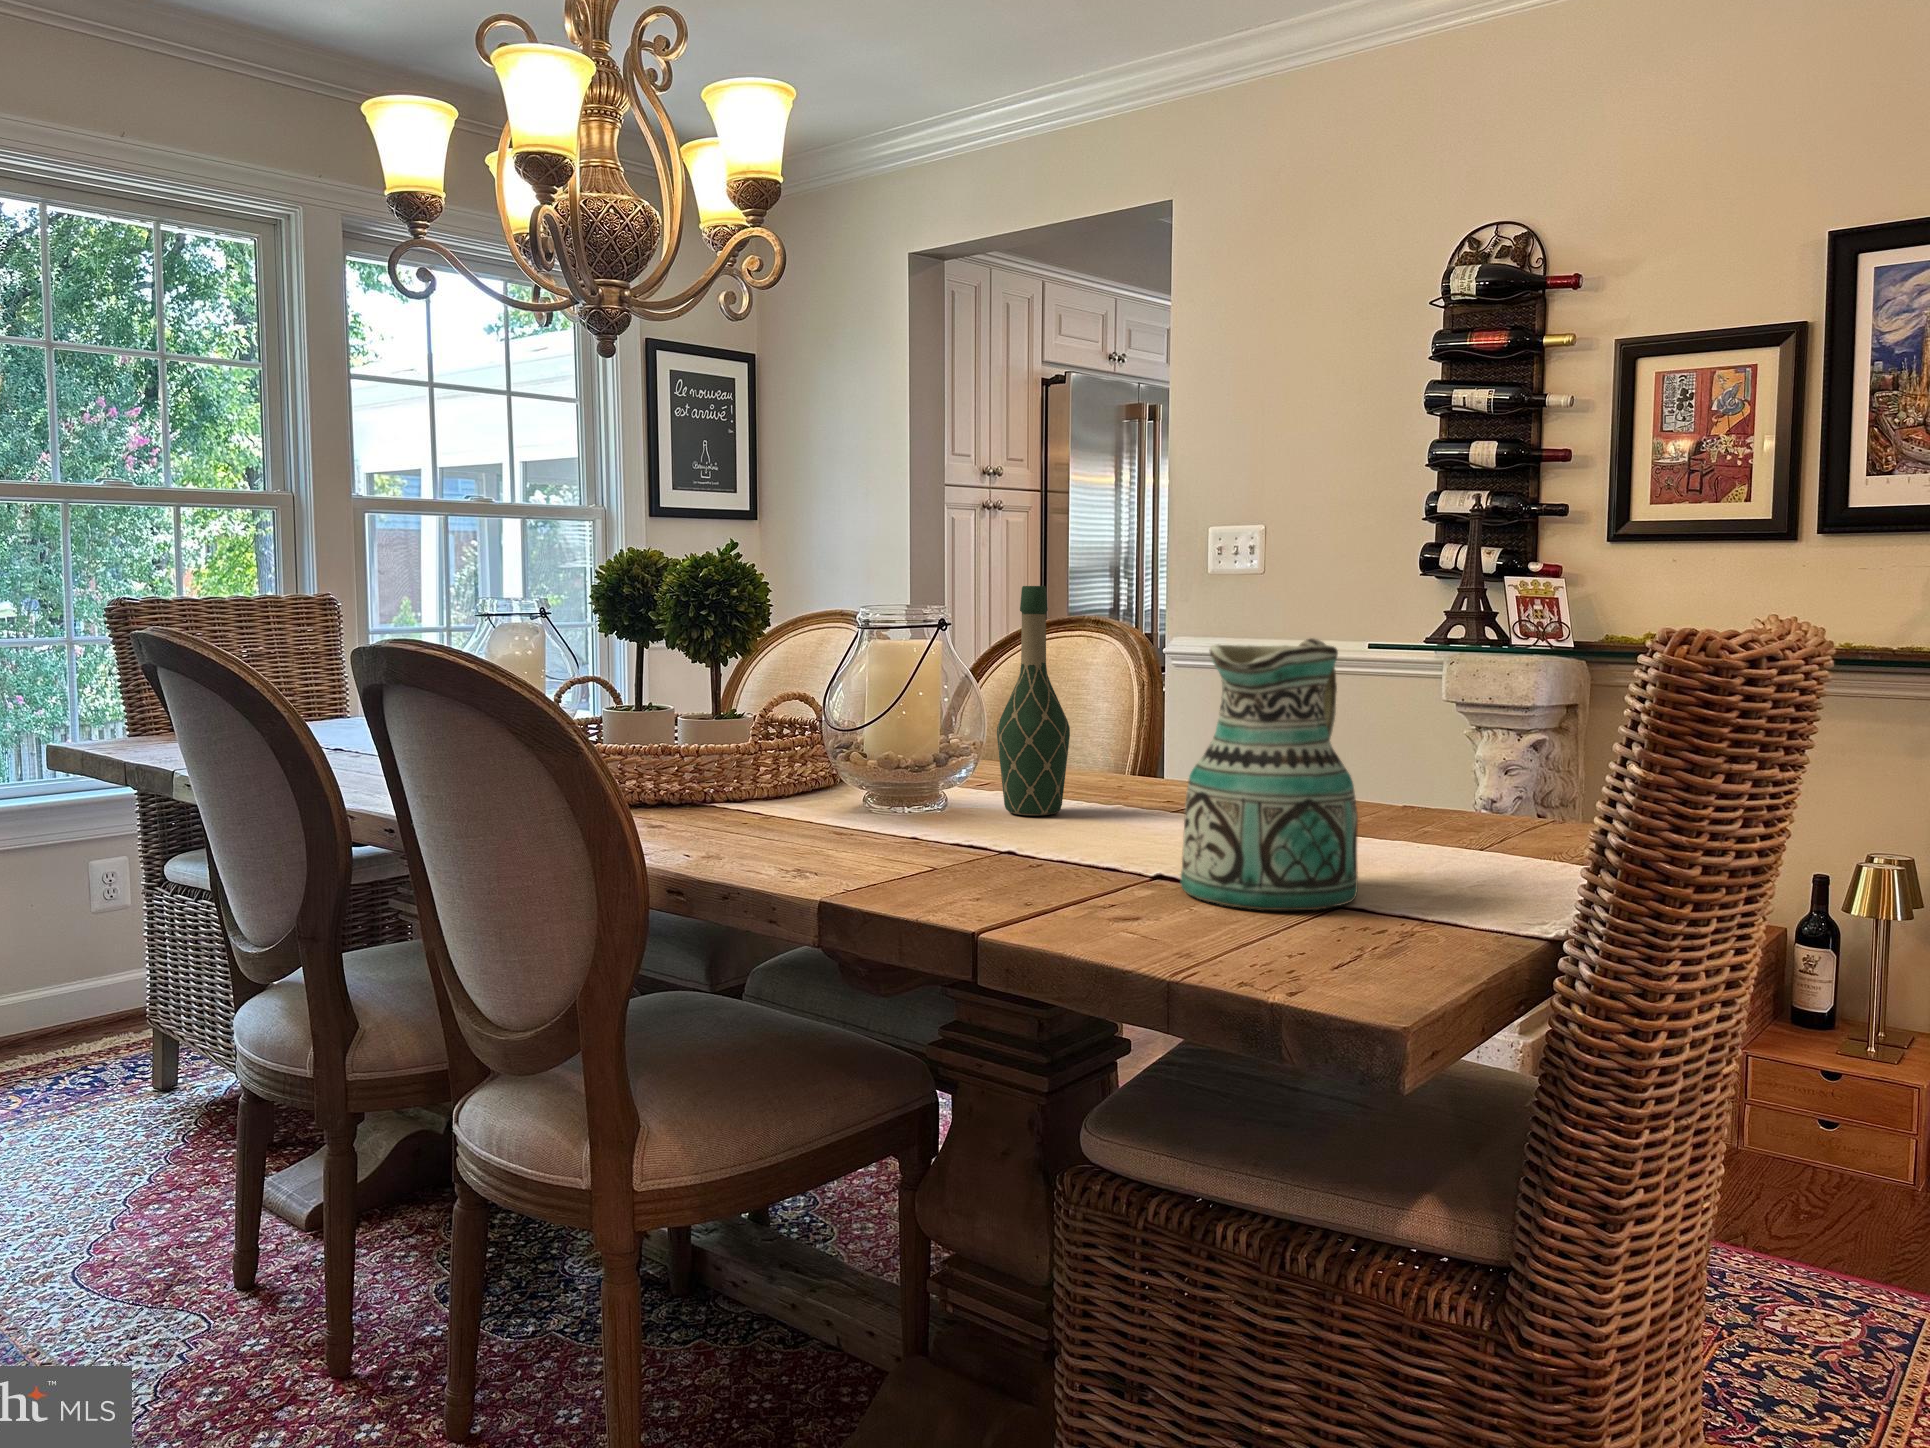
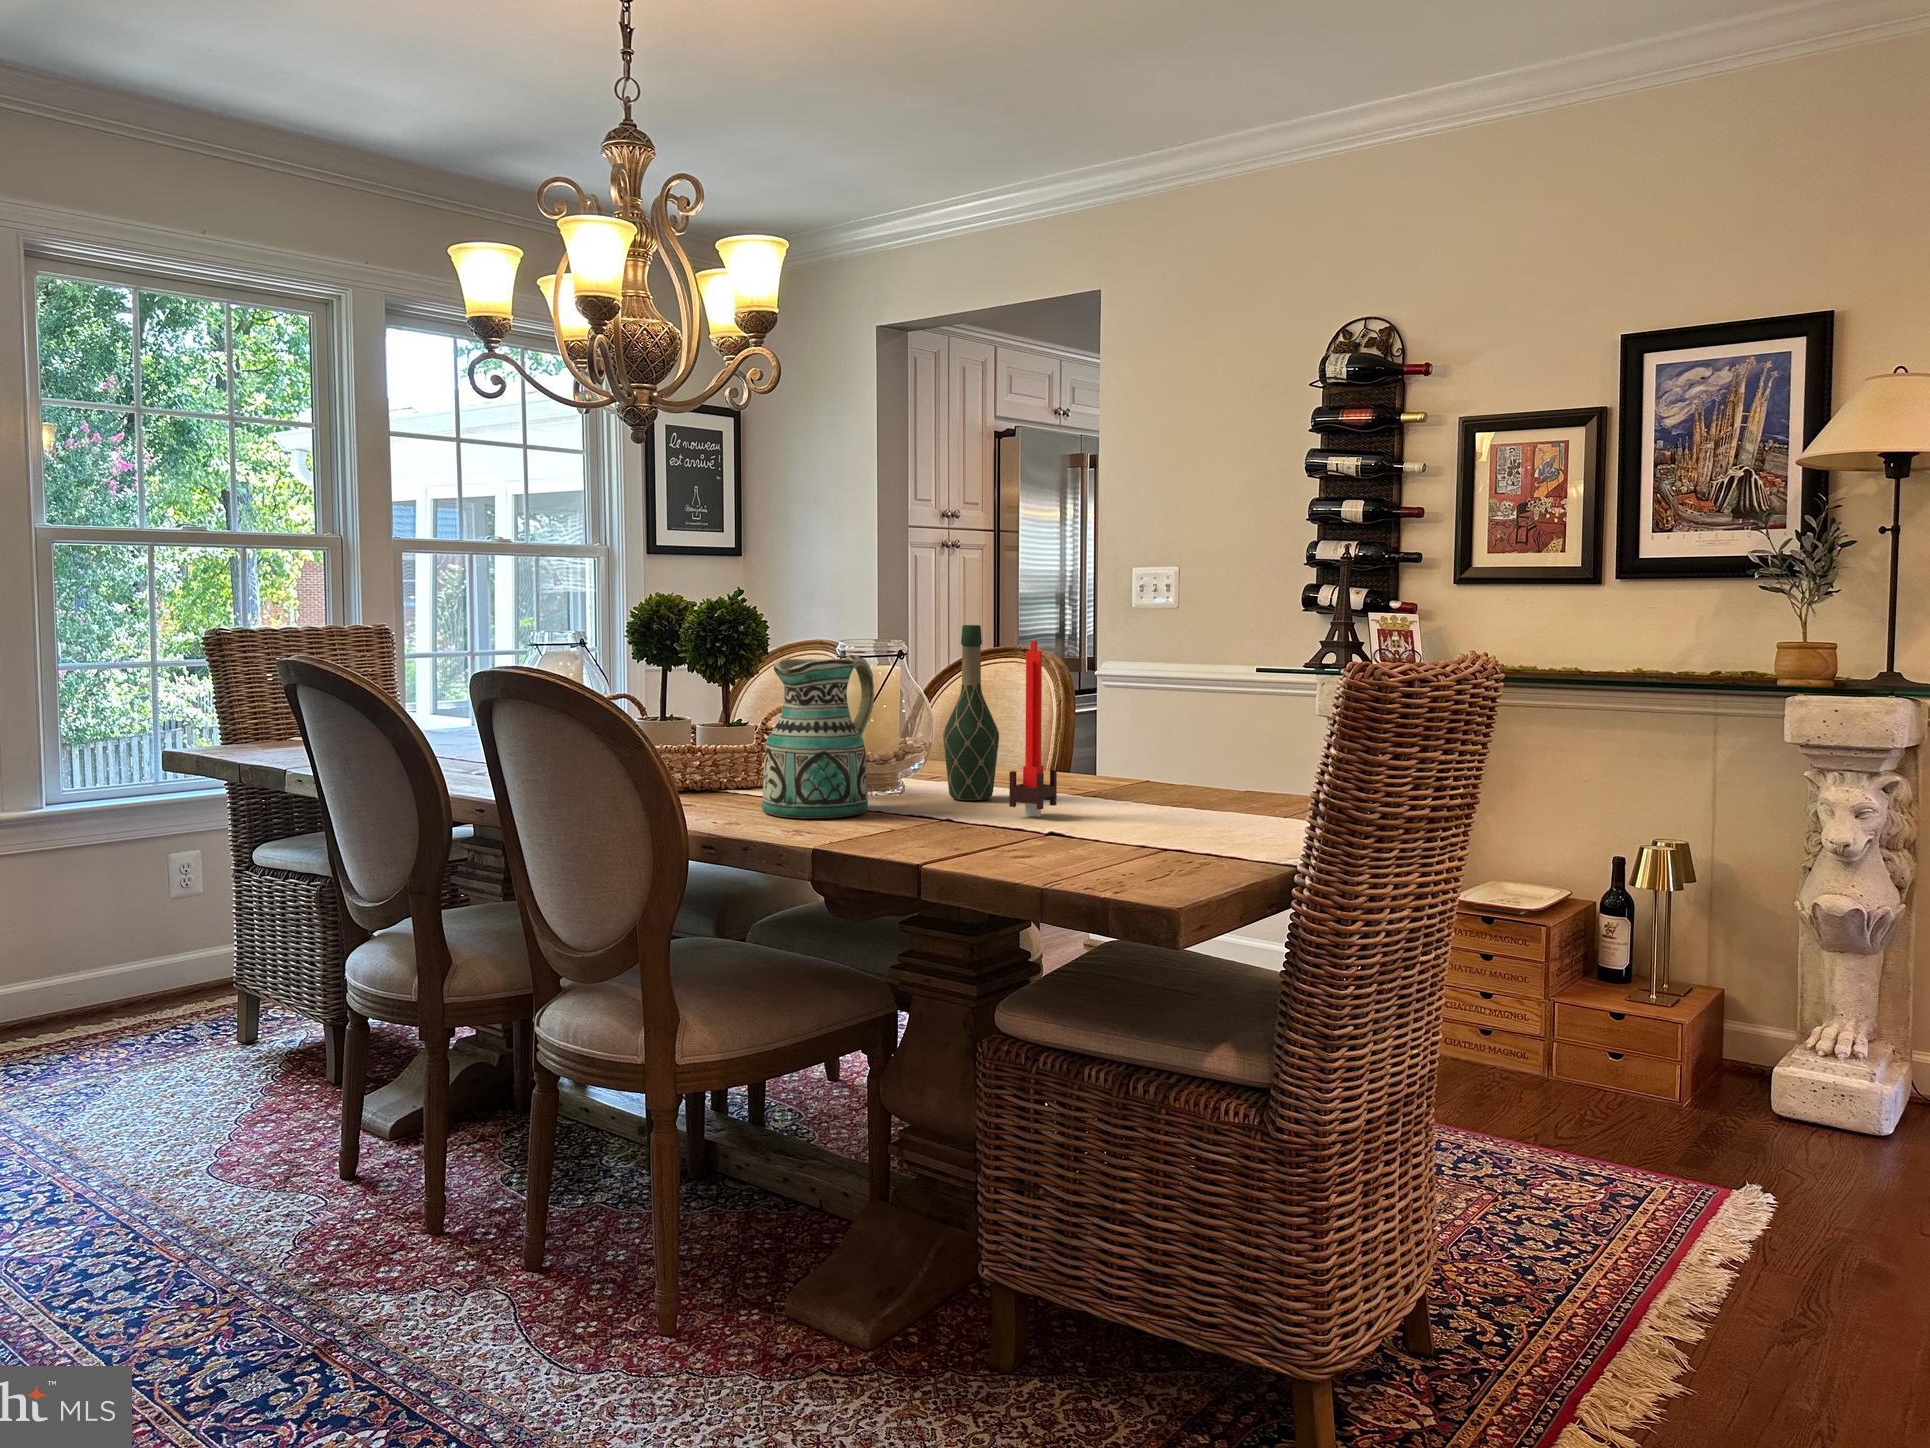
candle: none [1088,604,1151,840] -> present [1009,641,1057,817]
ceramic pitcher: present [1181,638,1358,910] -> present [762,655,874,818]

